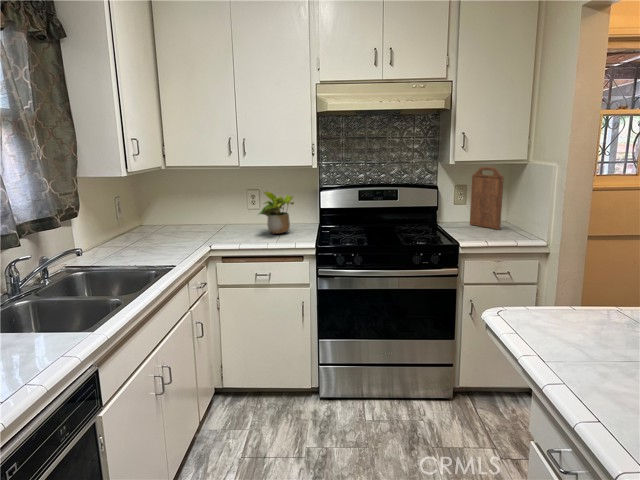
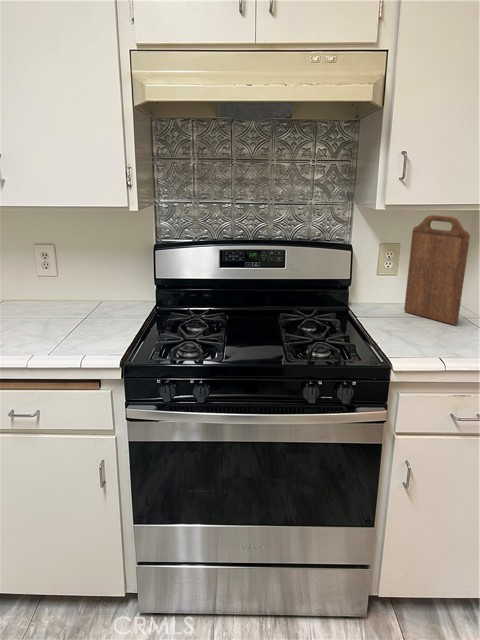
potted plant: present [259,191,294,234] -> none [27,251,101,329]

